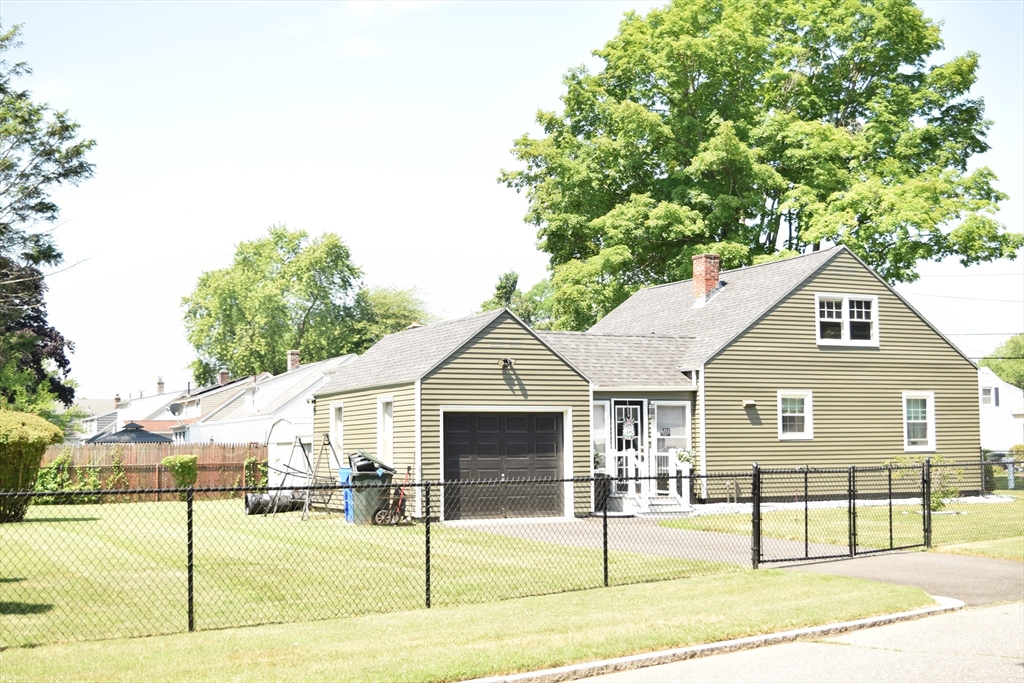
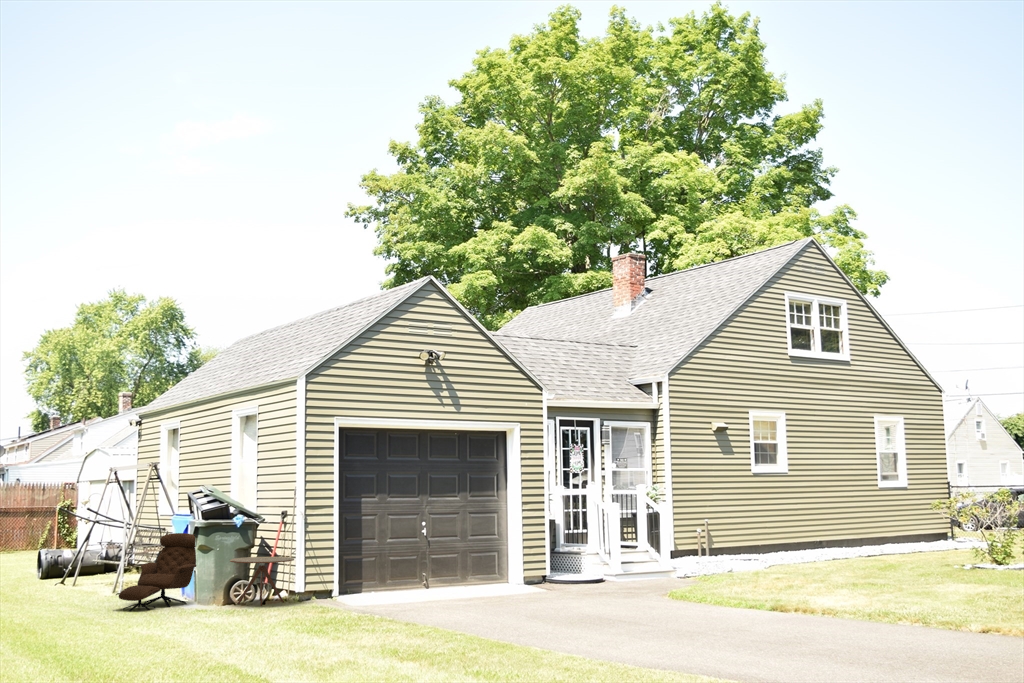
lounge chair: none [310,480,355,526] -> present [119,533,196,611]

